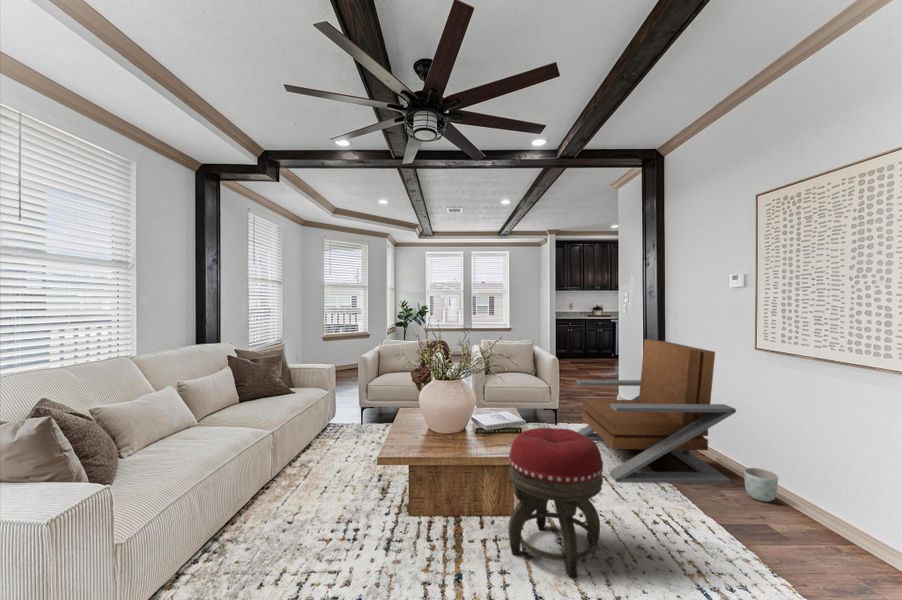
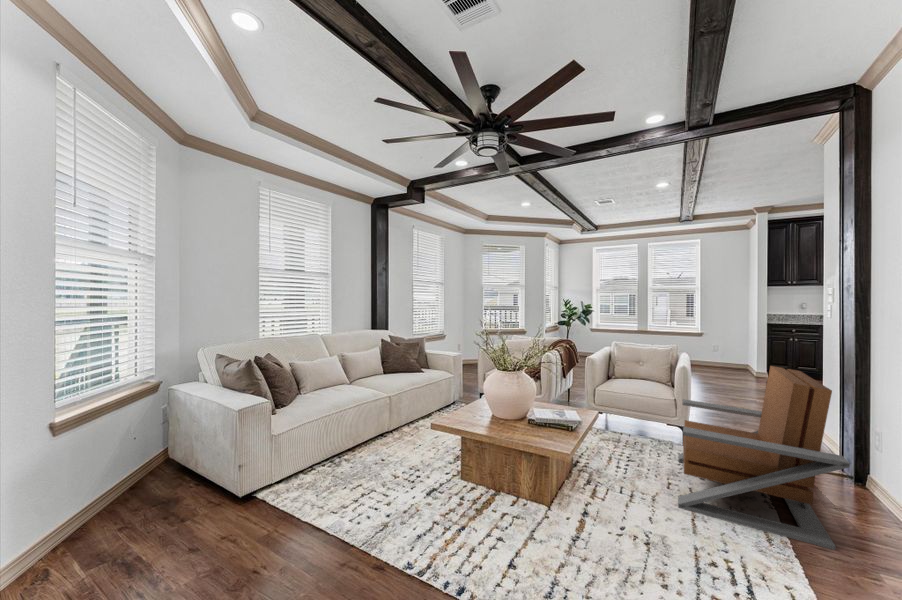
footstool: present [508,428,603,578] -> none [515,429,603,561]
planter: present [744,468,778,502] -> none [840,536,889,582]

